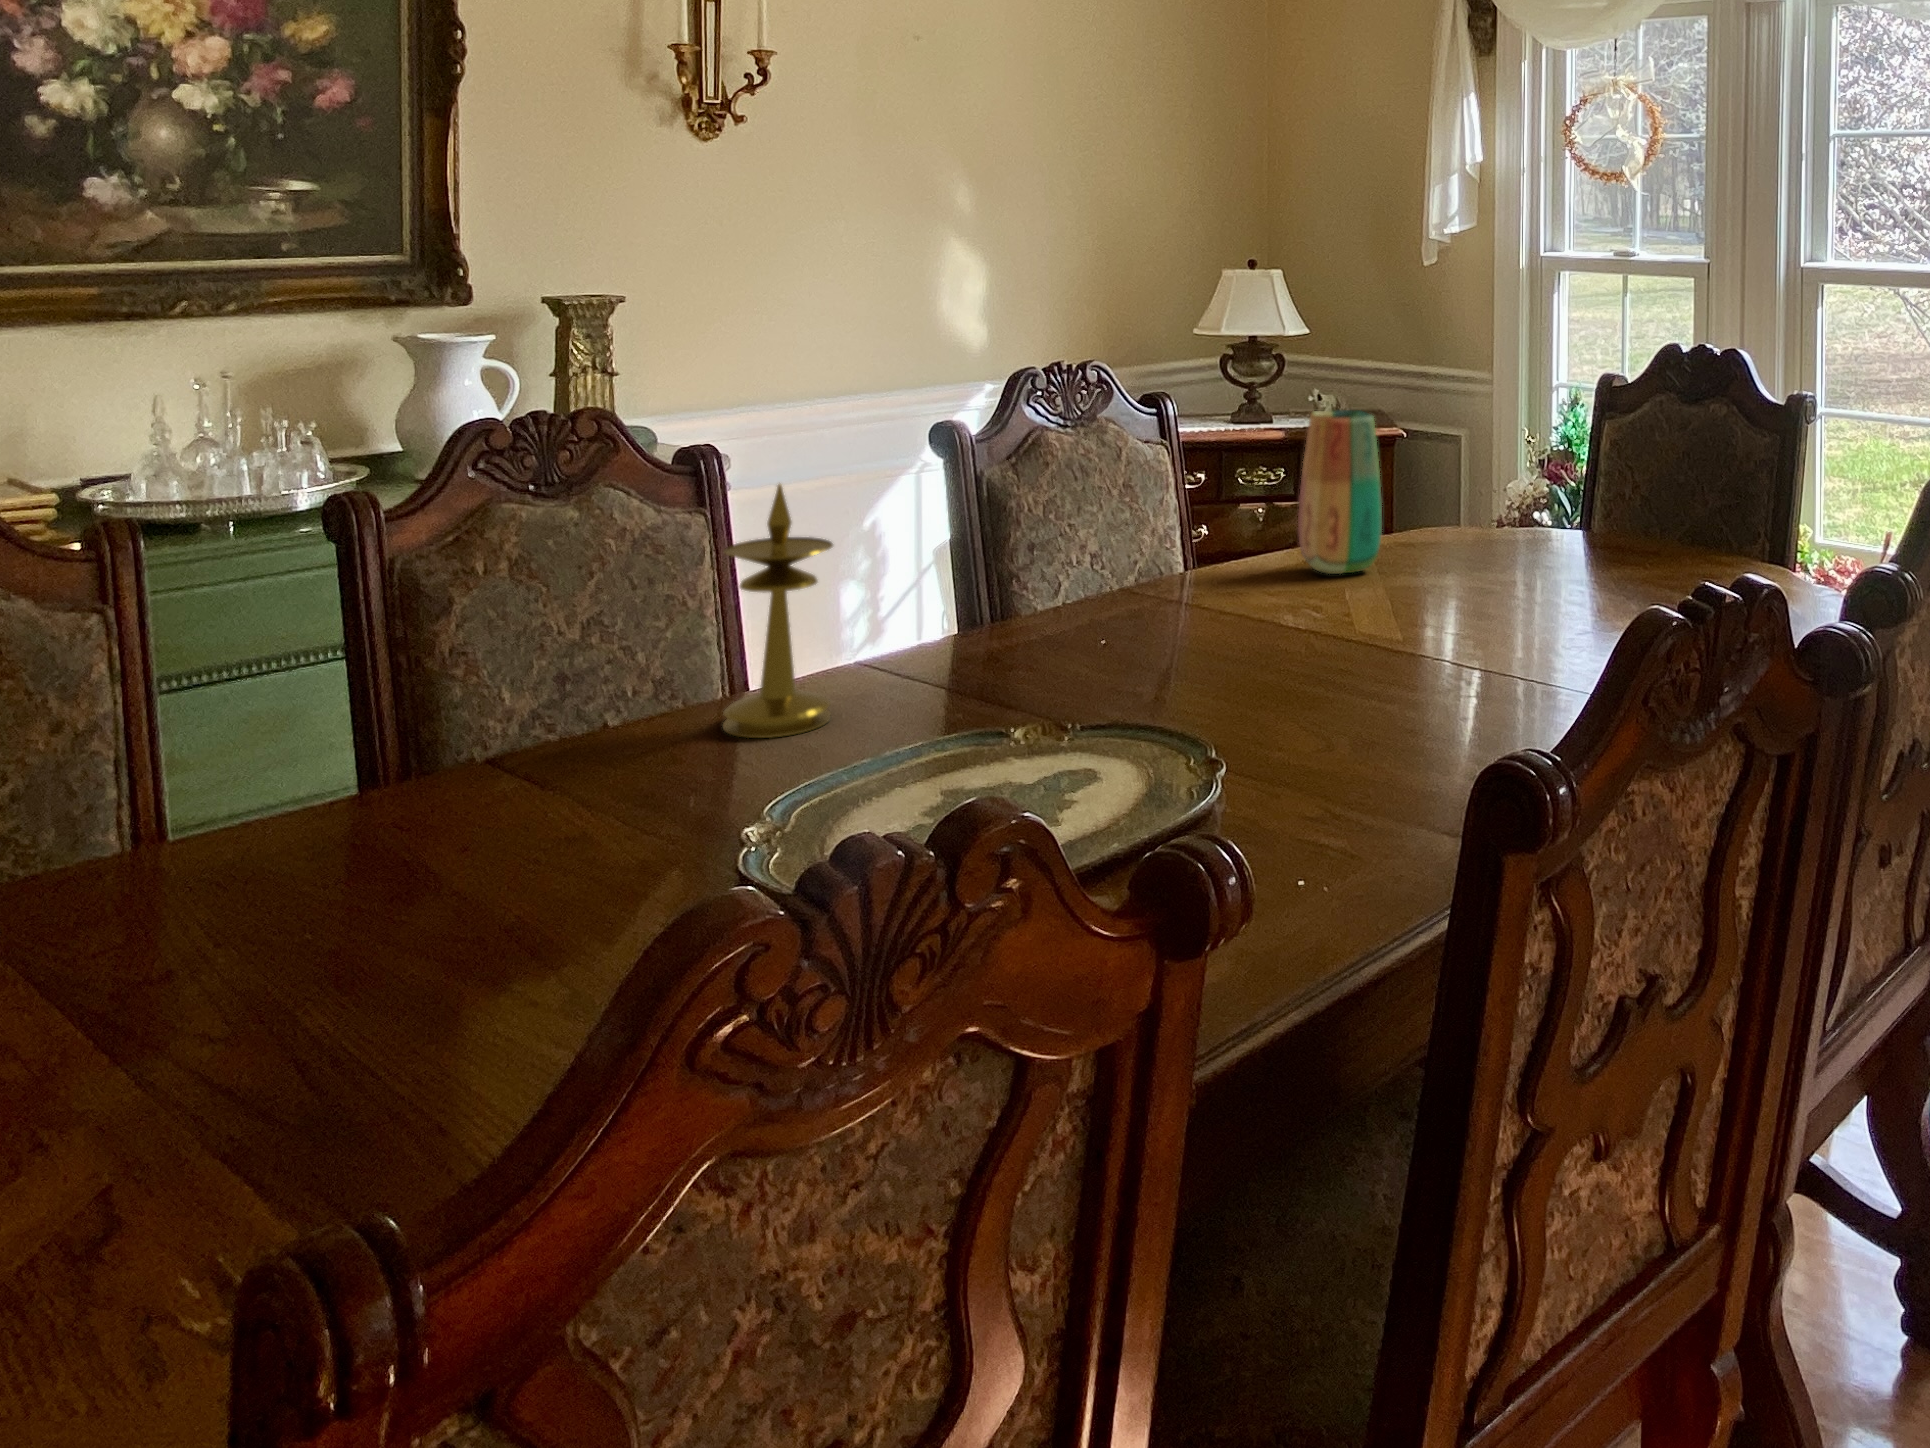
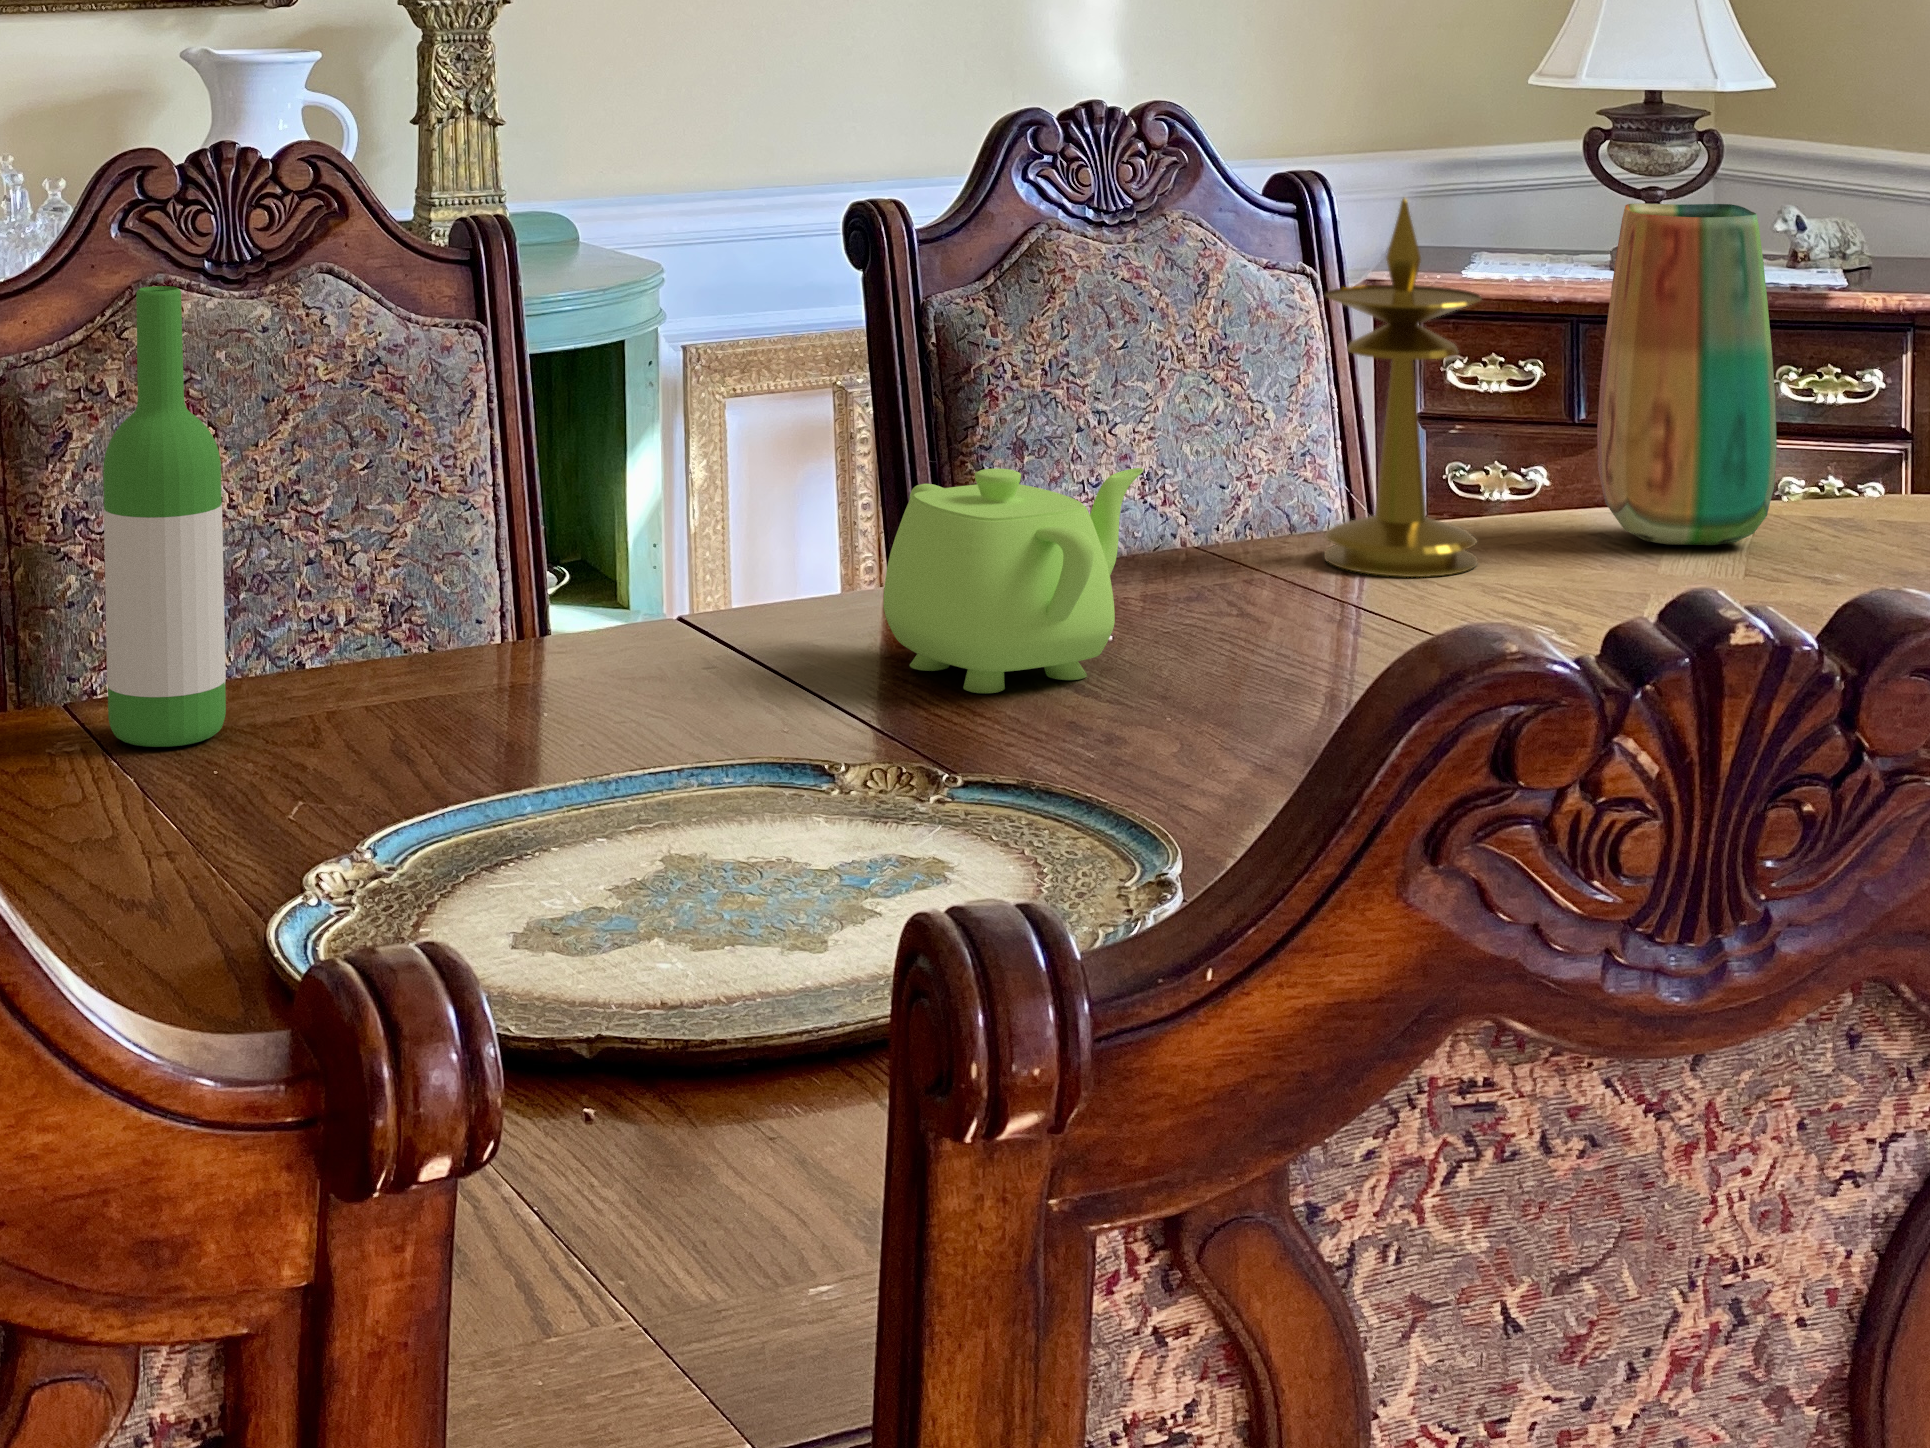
candlestick: present [723,484,833,738] -> present [1324,198,1481,577]
wine bottle: none [540,507,618,780] -> present [103,286,226,747]
teapot: none [986,562,1118,688] -> present [883,468,1143,693]

